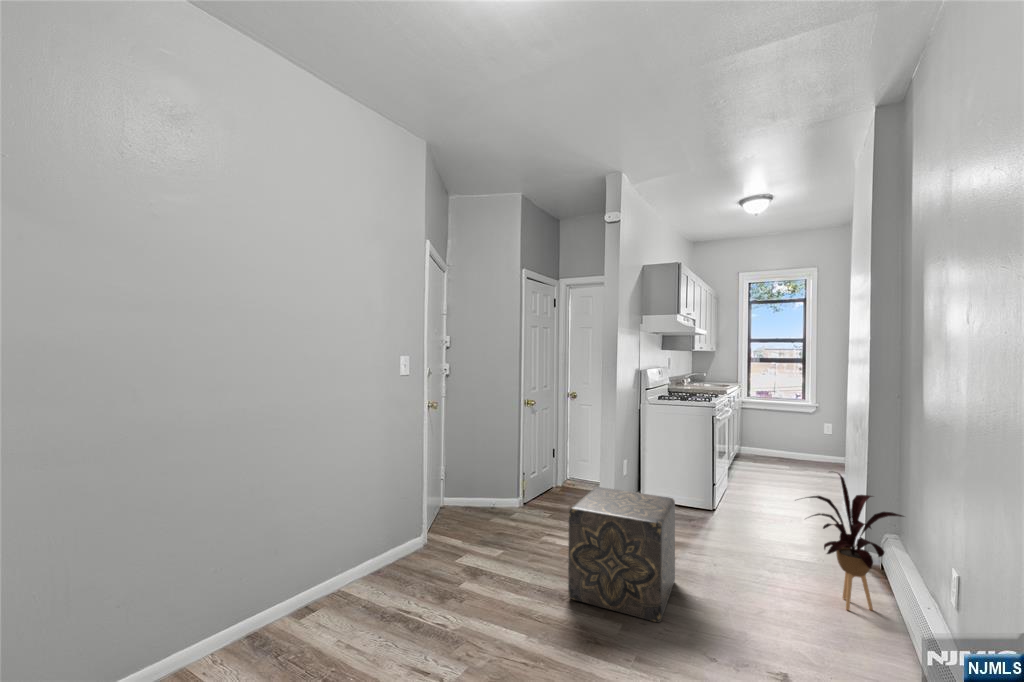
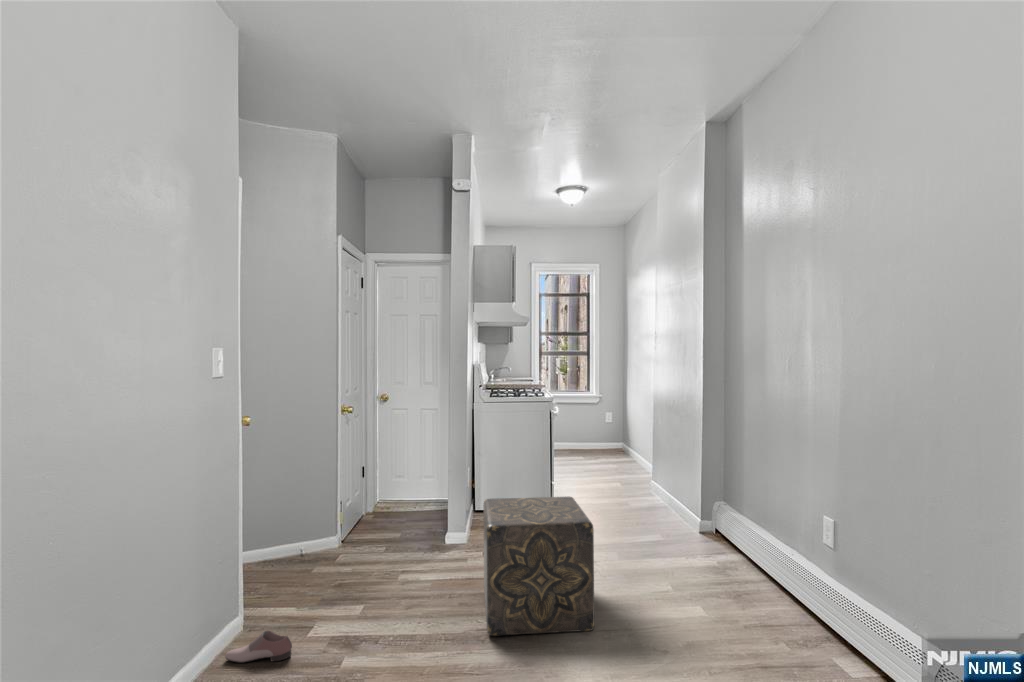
house plant: present [805,473,904,611] -> none [673,447,751,571]
shoe: none [404,549,439,571] -> present [225,631,292,663]

